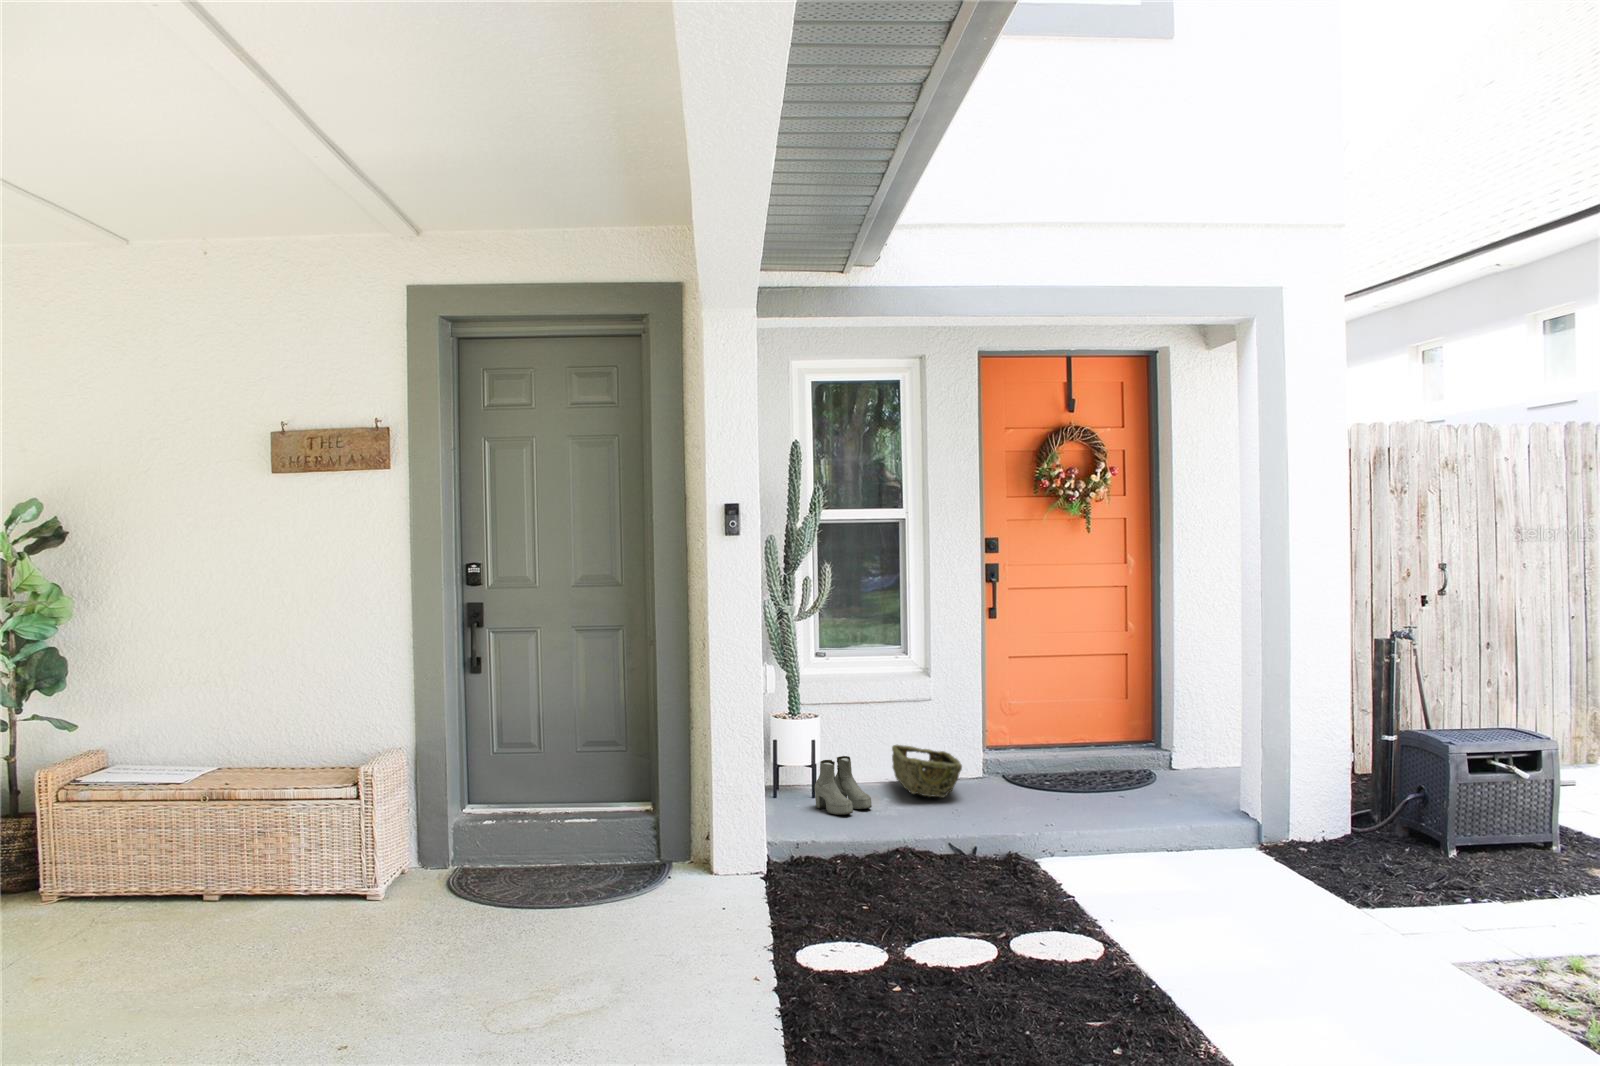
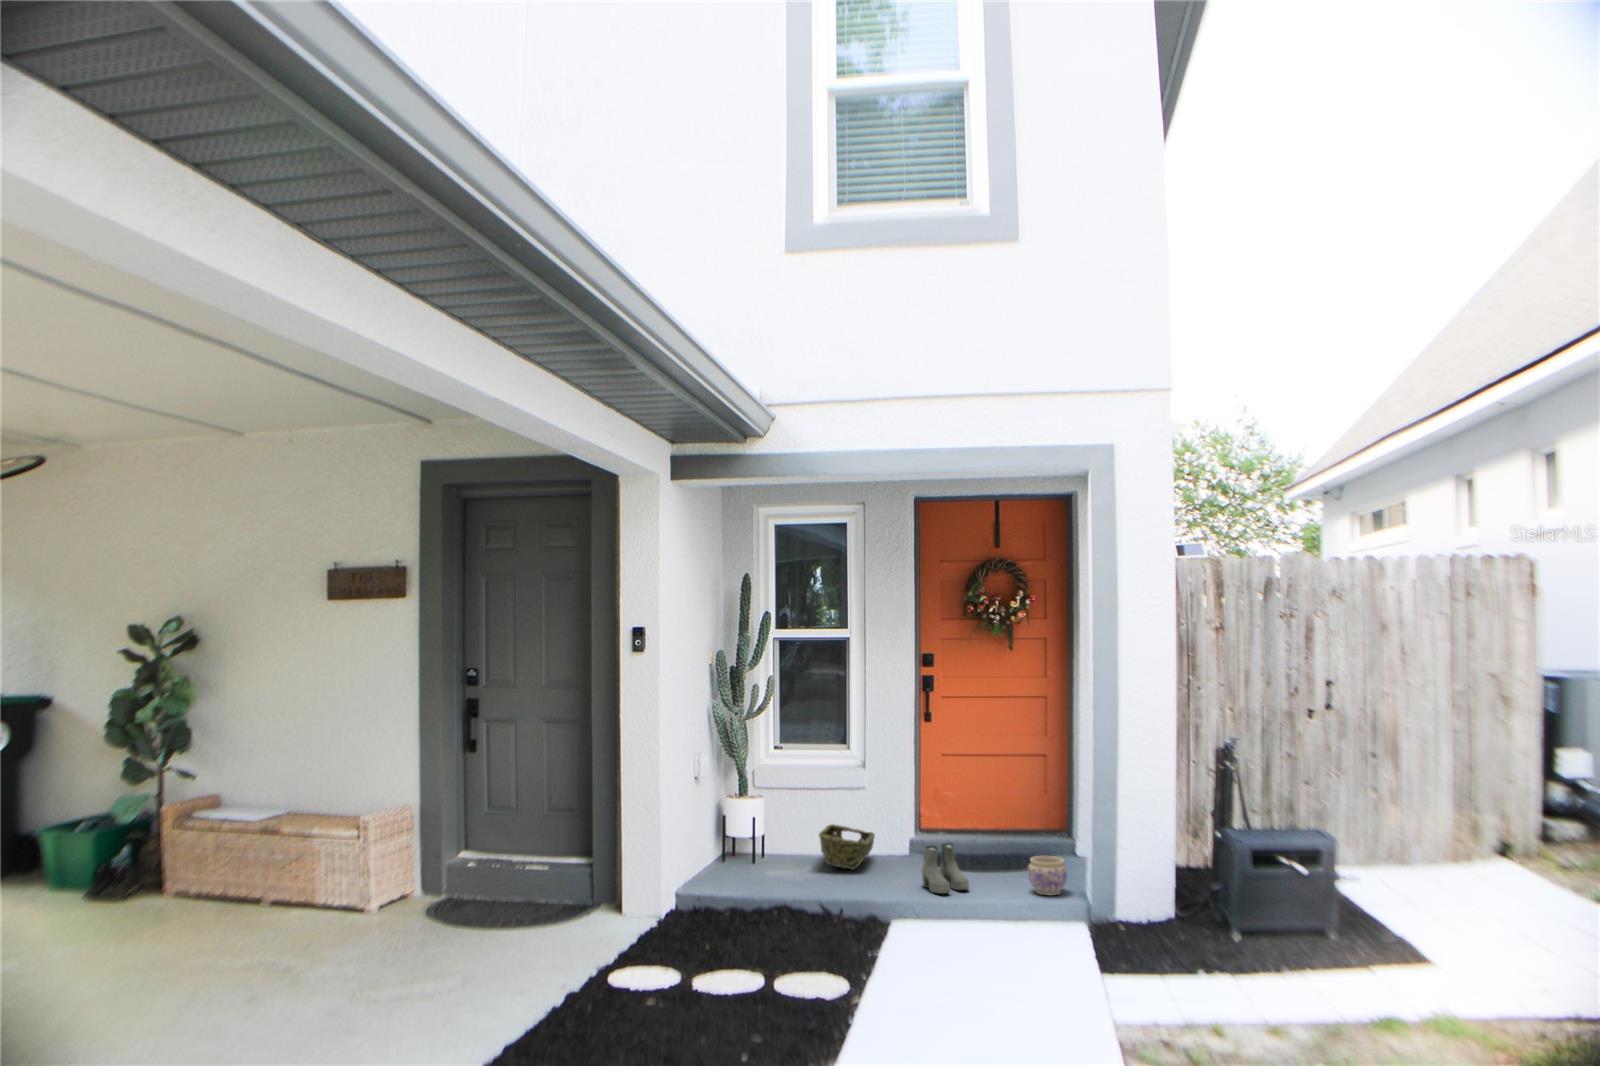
boots: present [815,756,872,815] -> present [922,843,969,894]
planter: none [1170,767,1218,814] -> present [1028,856,1067,895]

